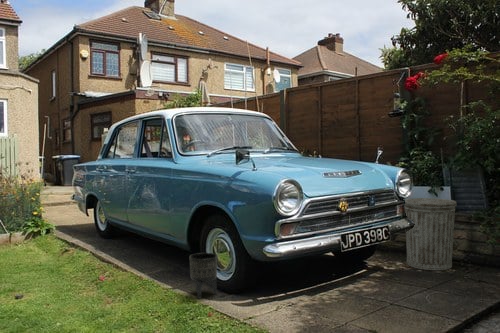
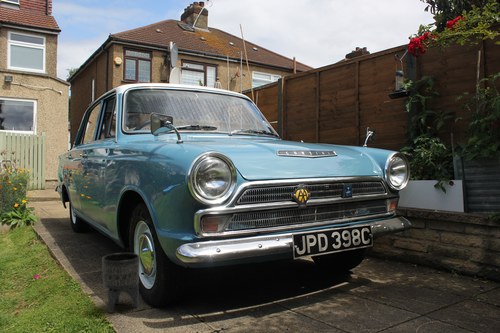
trash can: present [405,198,457,270] -> none [399,194,469,287]

